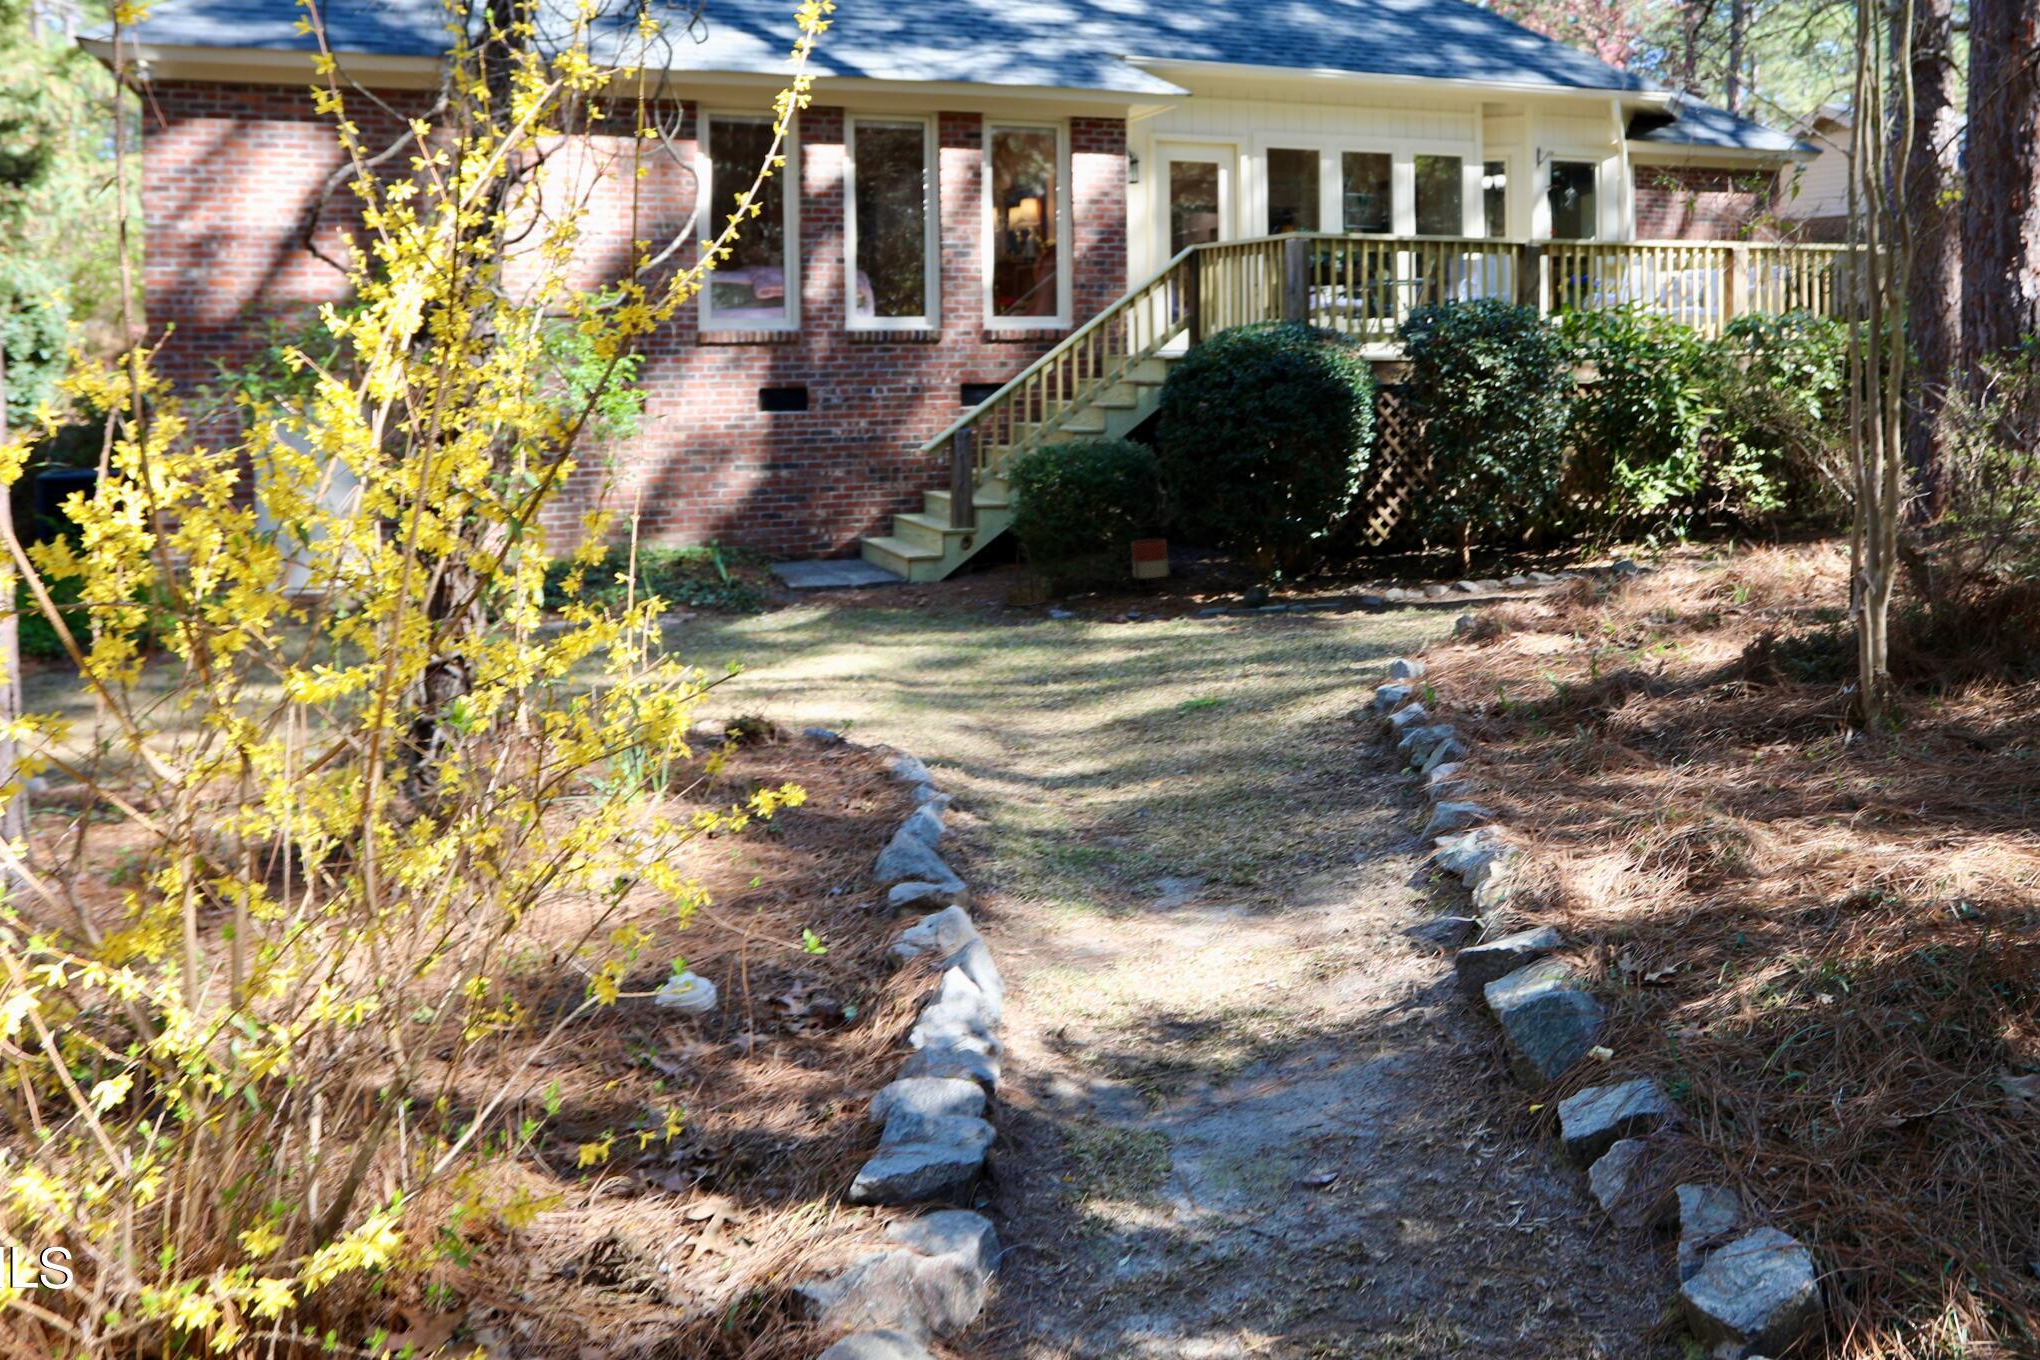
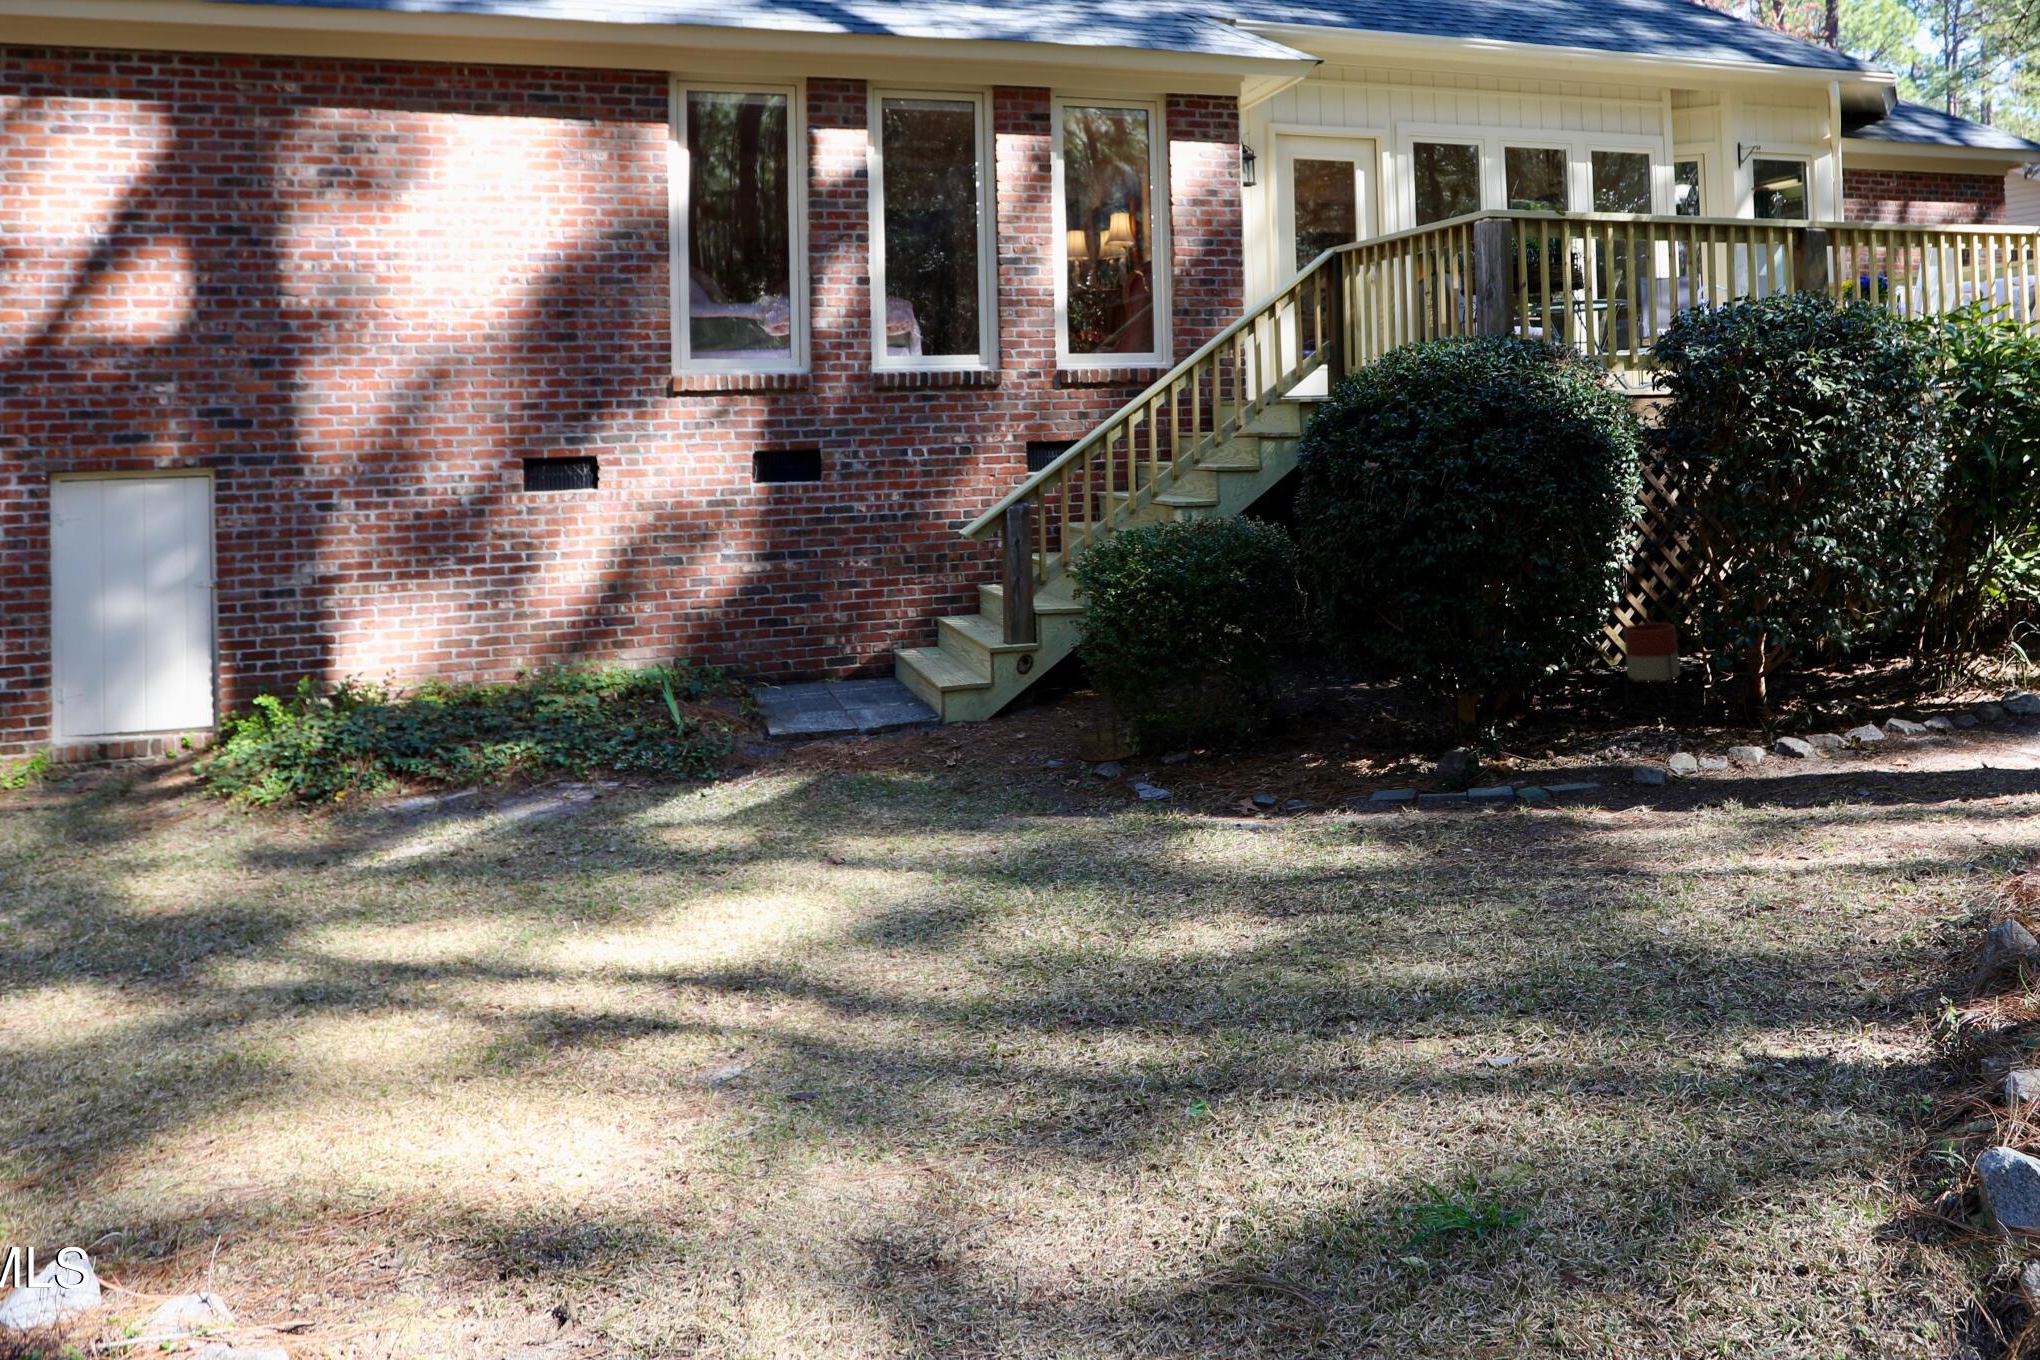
planter: present [1131,539,1170,580] -> present [1623,623,1680,706]

